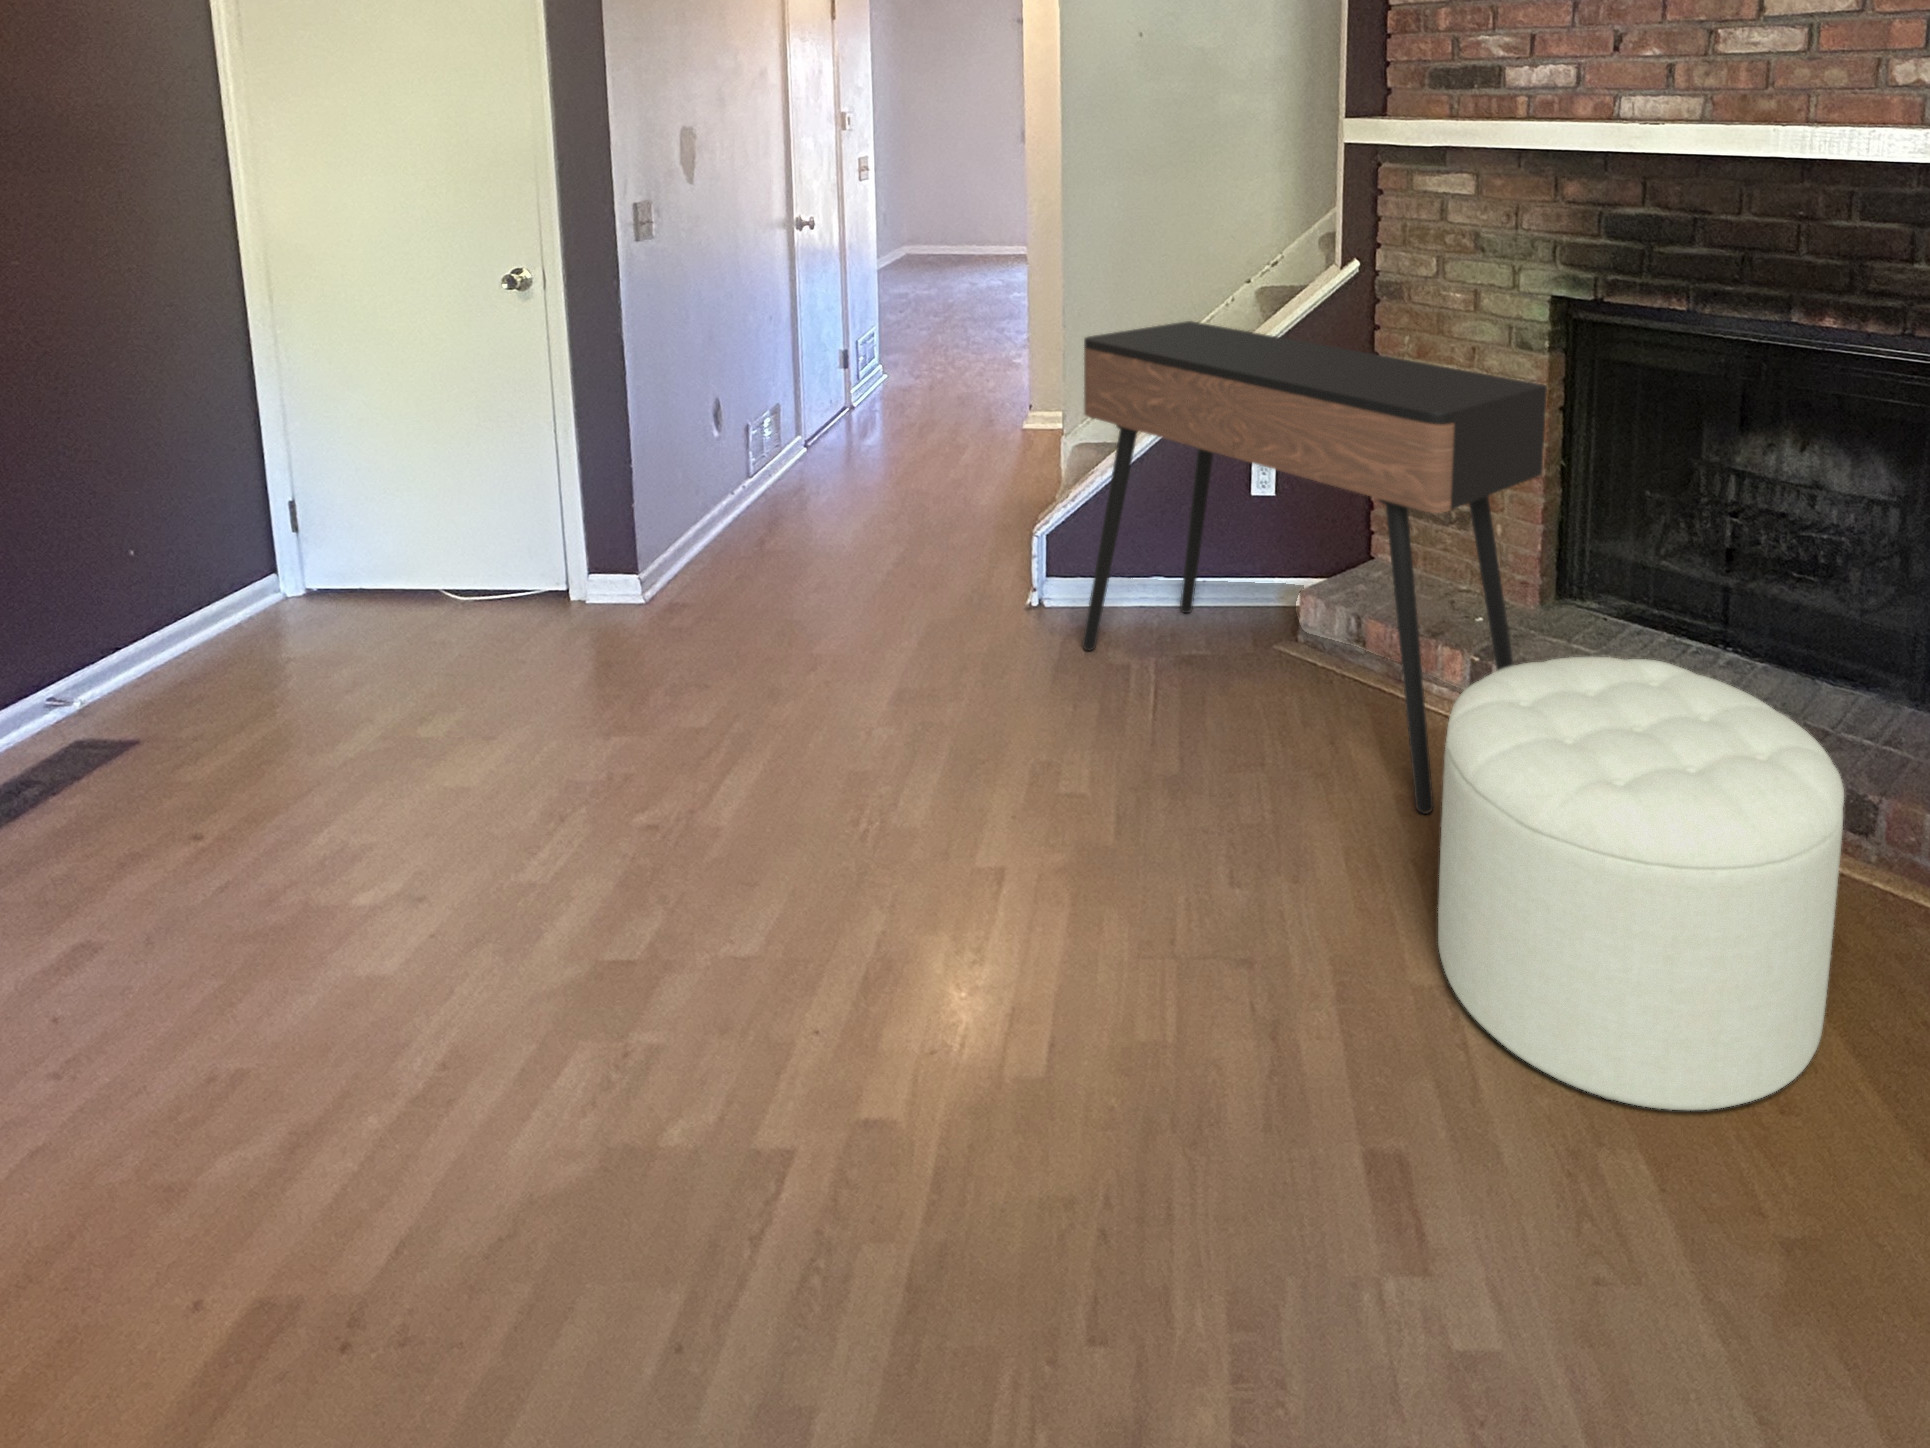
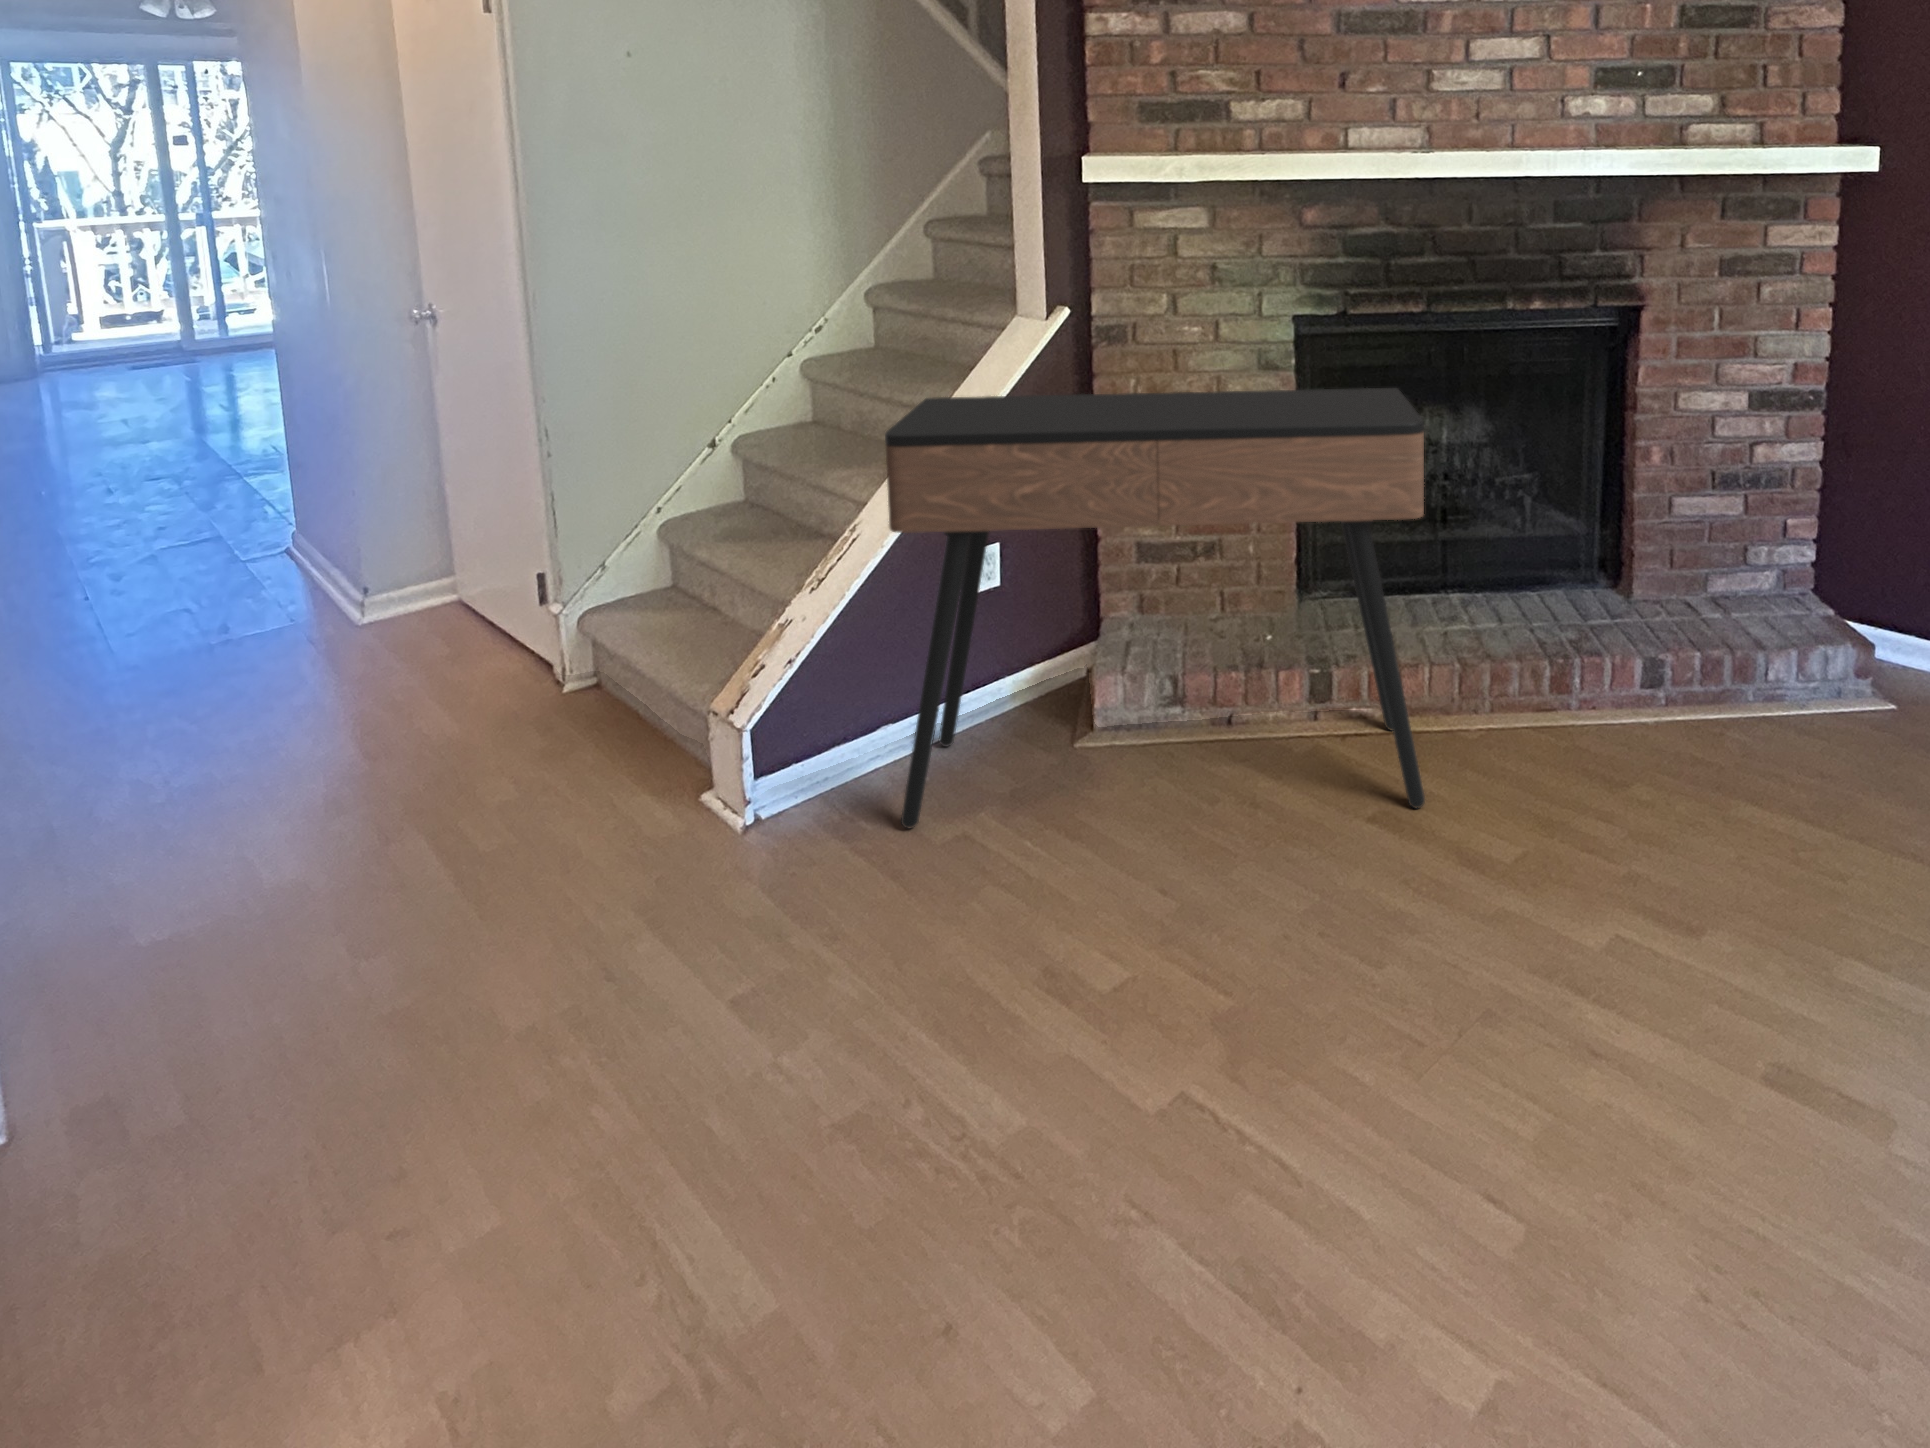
ottoman: present [1438,656,1844,1110] -> none [1531,586,1854,926]

